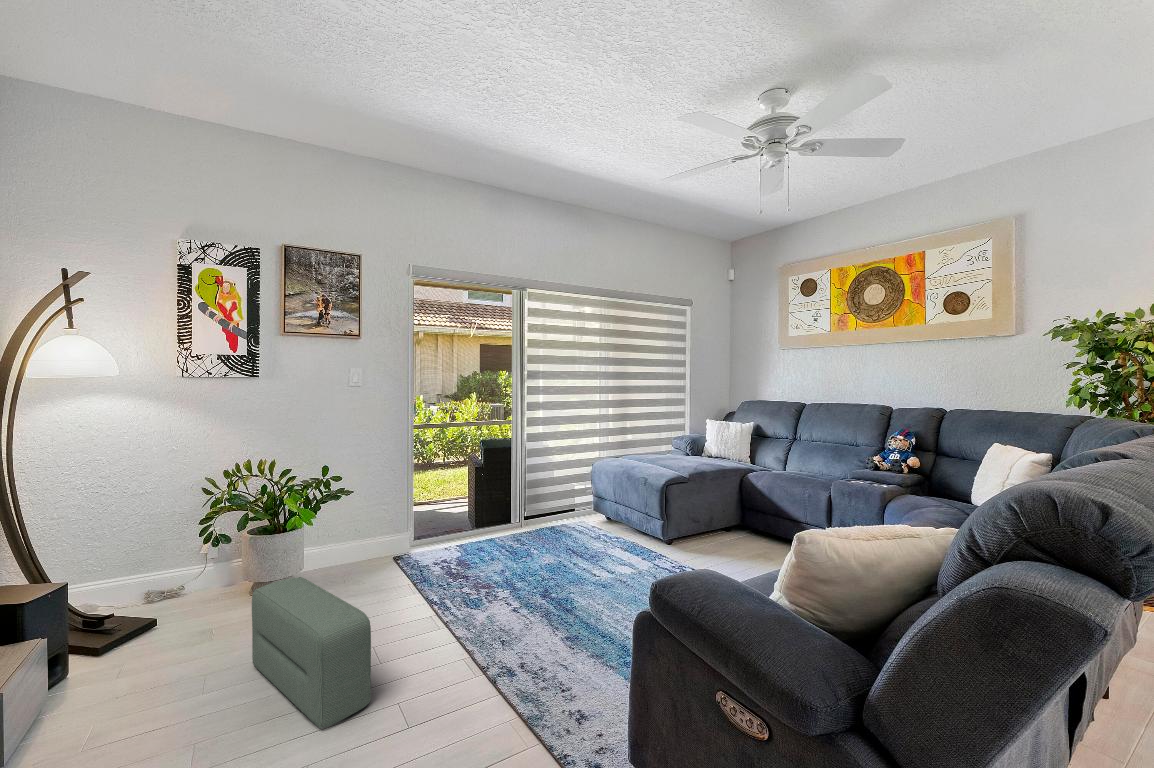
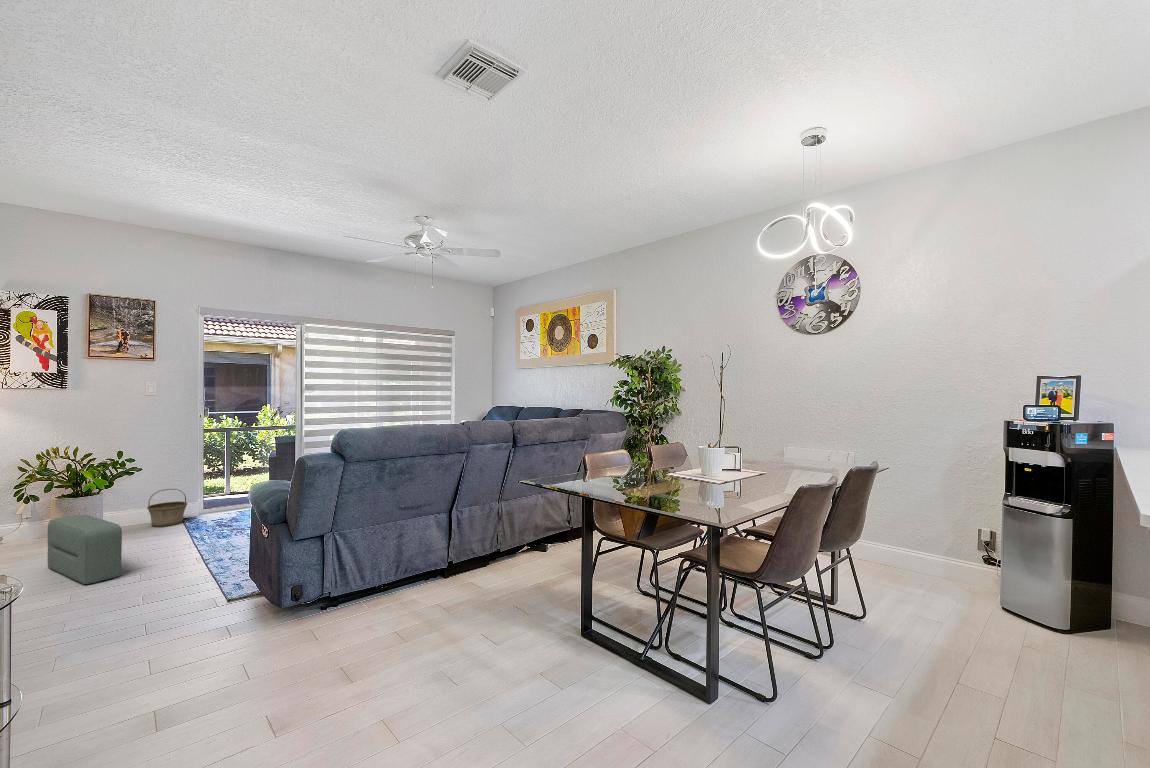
basket: none [358,517,406,572] -> present [147,489,187,527]

